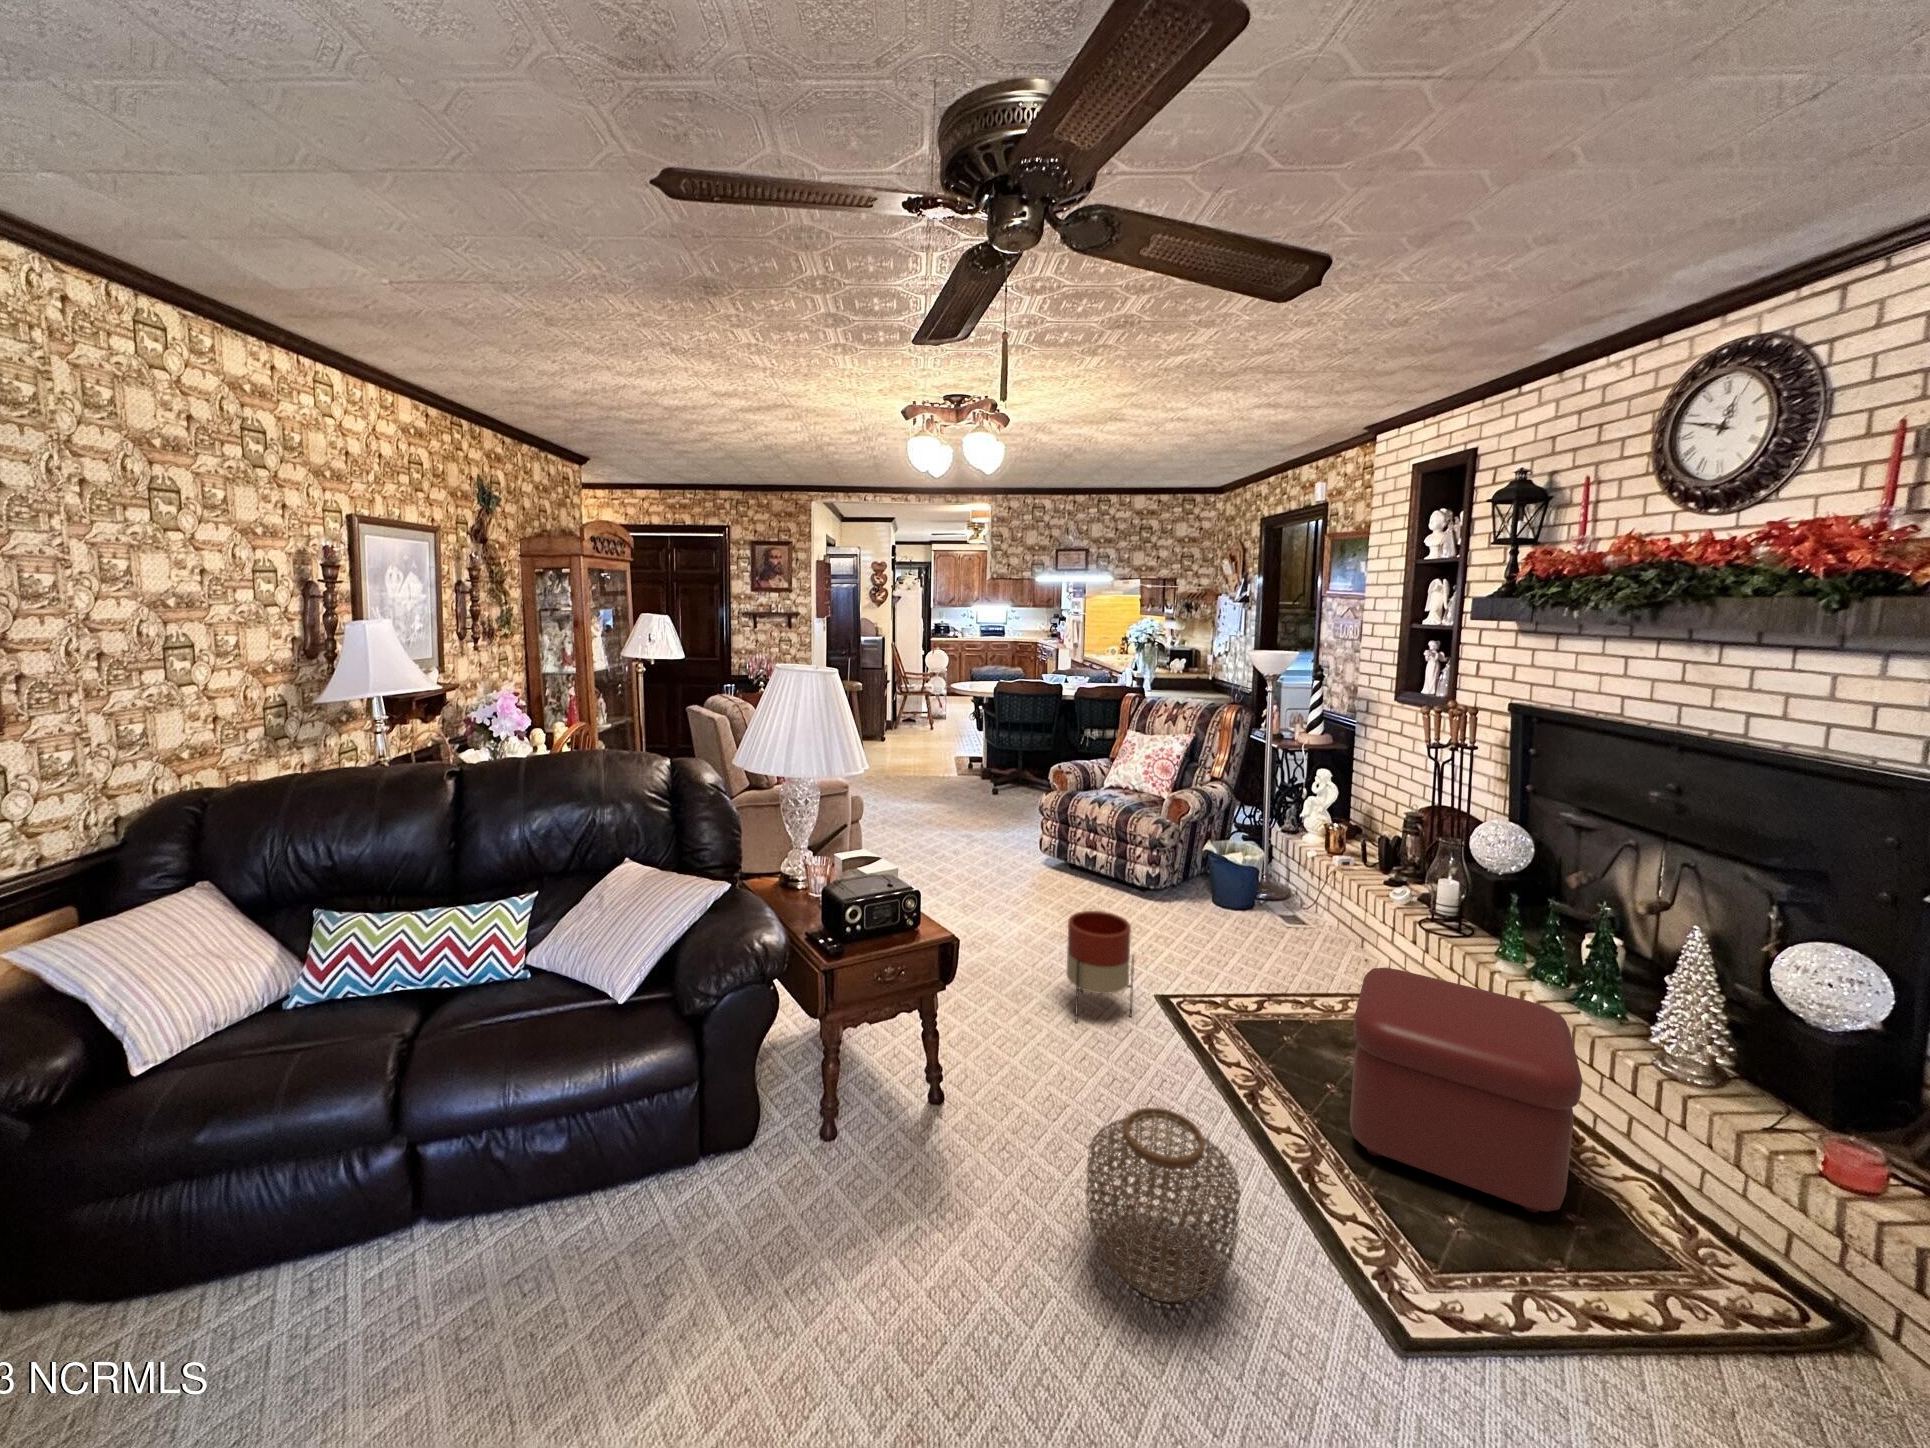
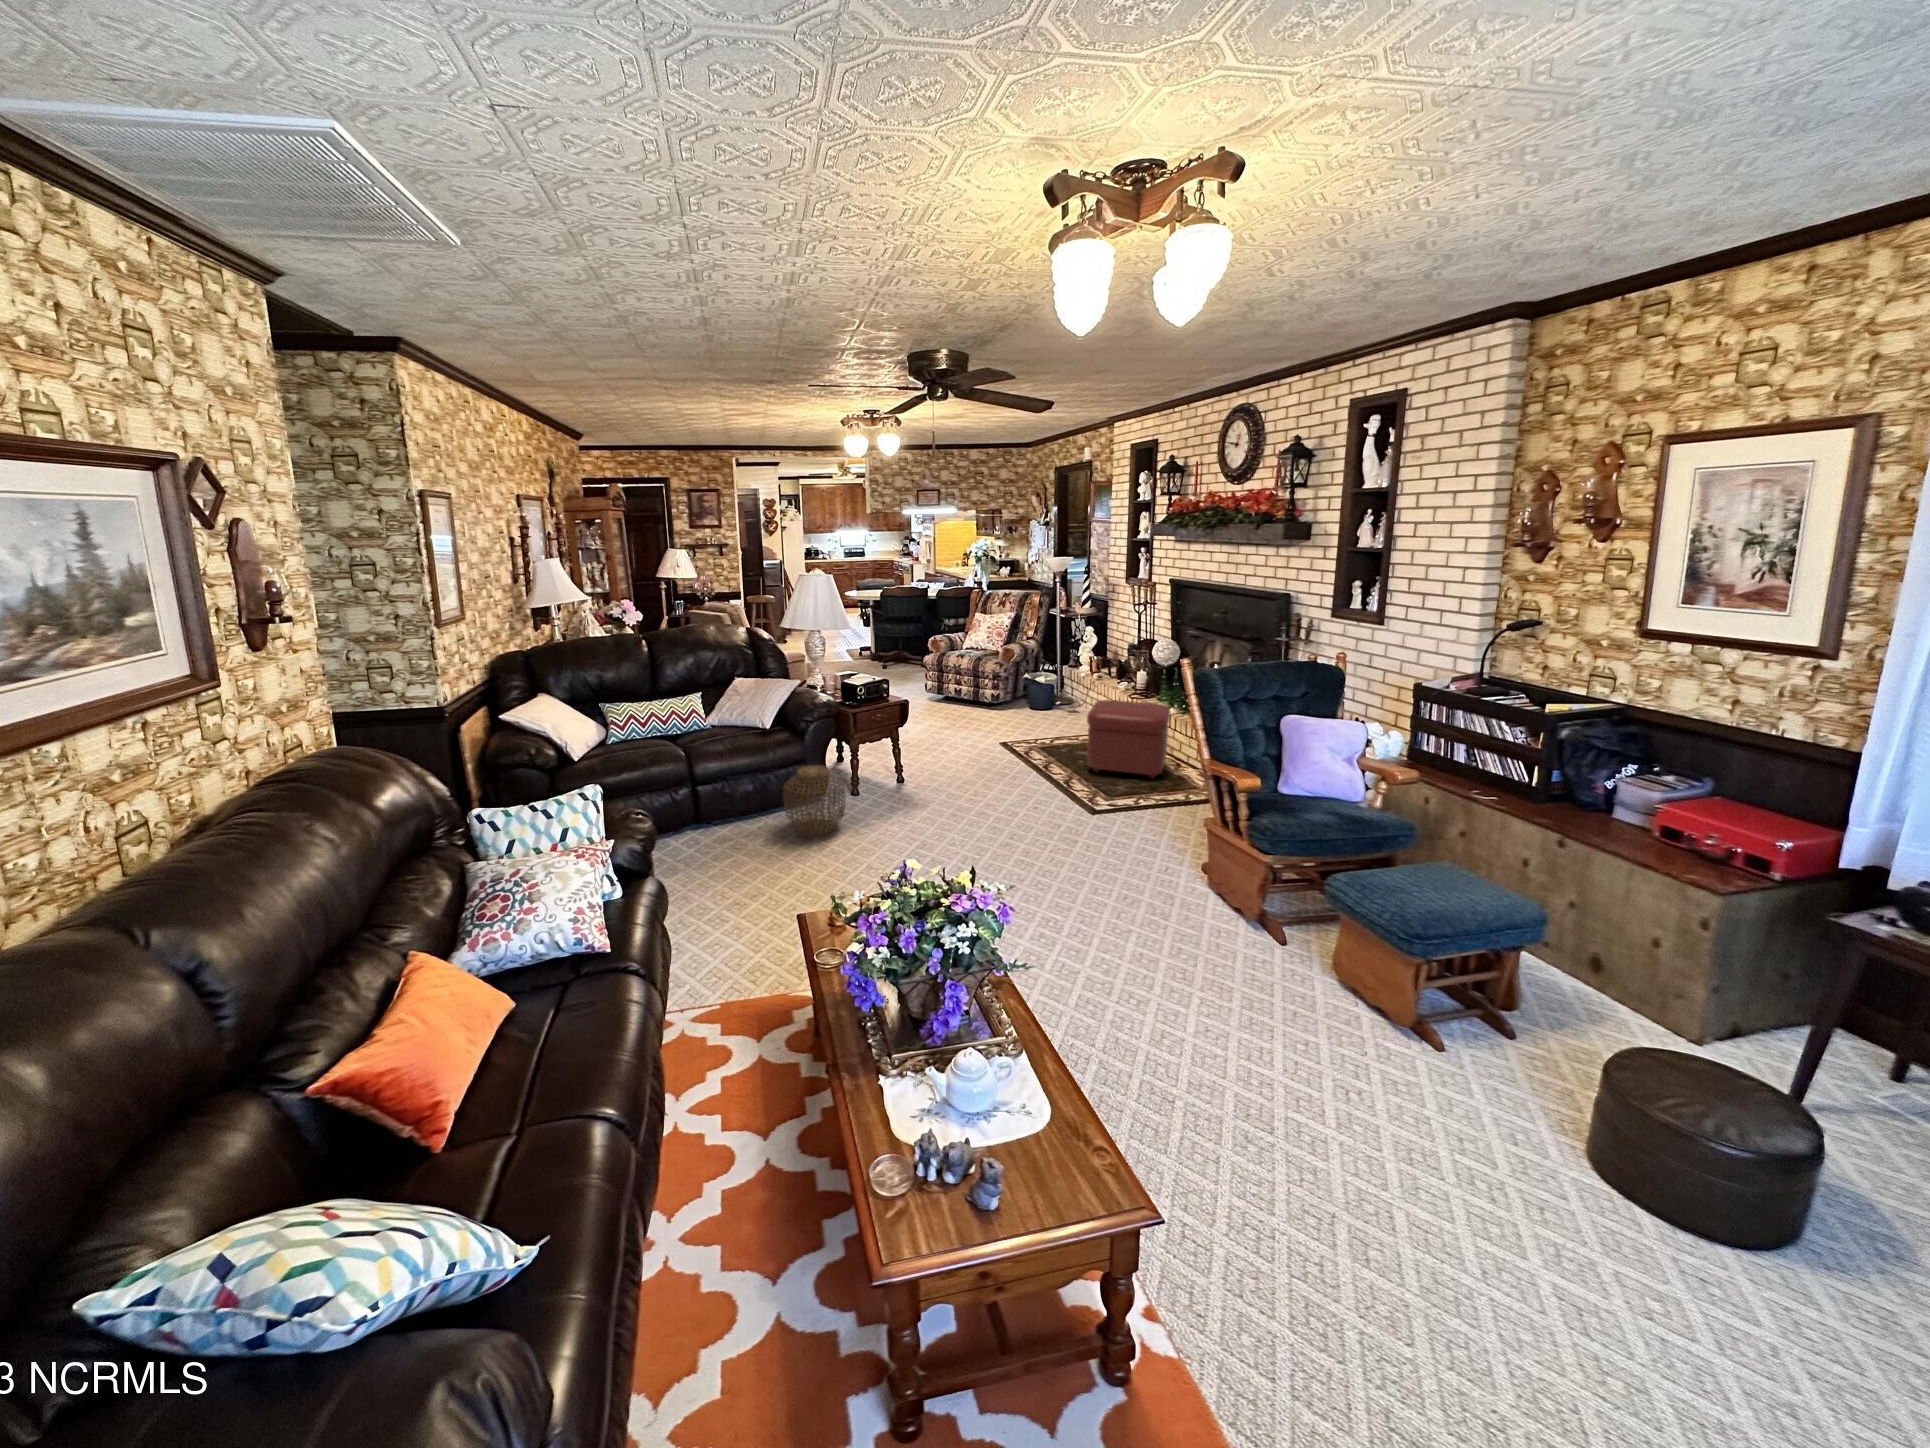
planter: present [1066,911,1134,1022] -> none [958,698,992,752]
woven basket: present [1086,1108,1240,1303] -> present [783,765,846,836]

